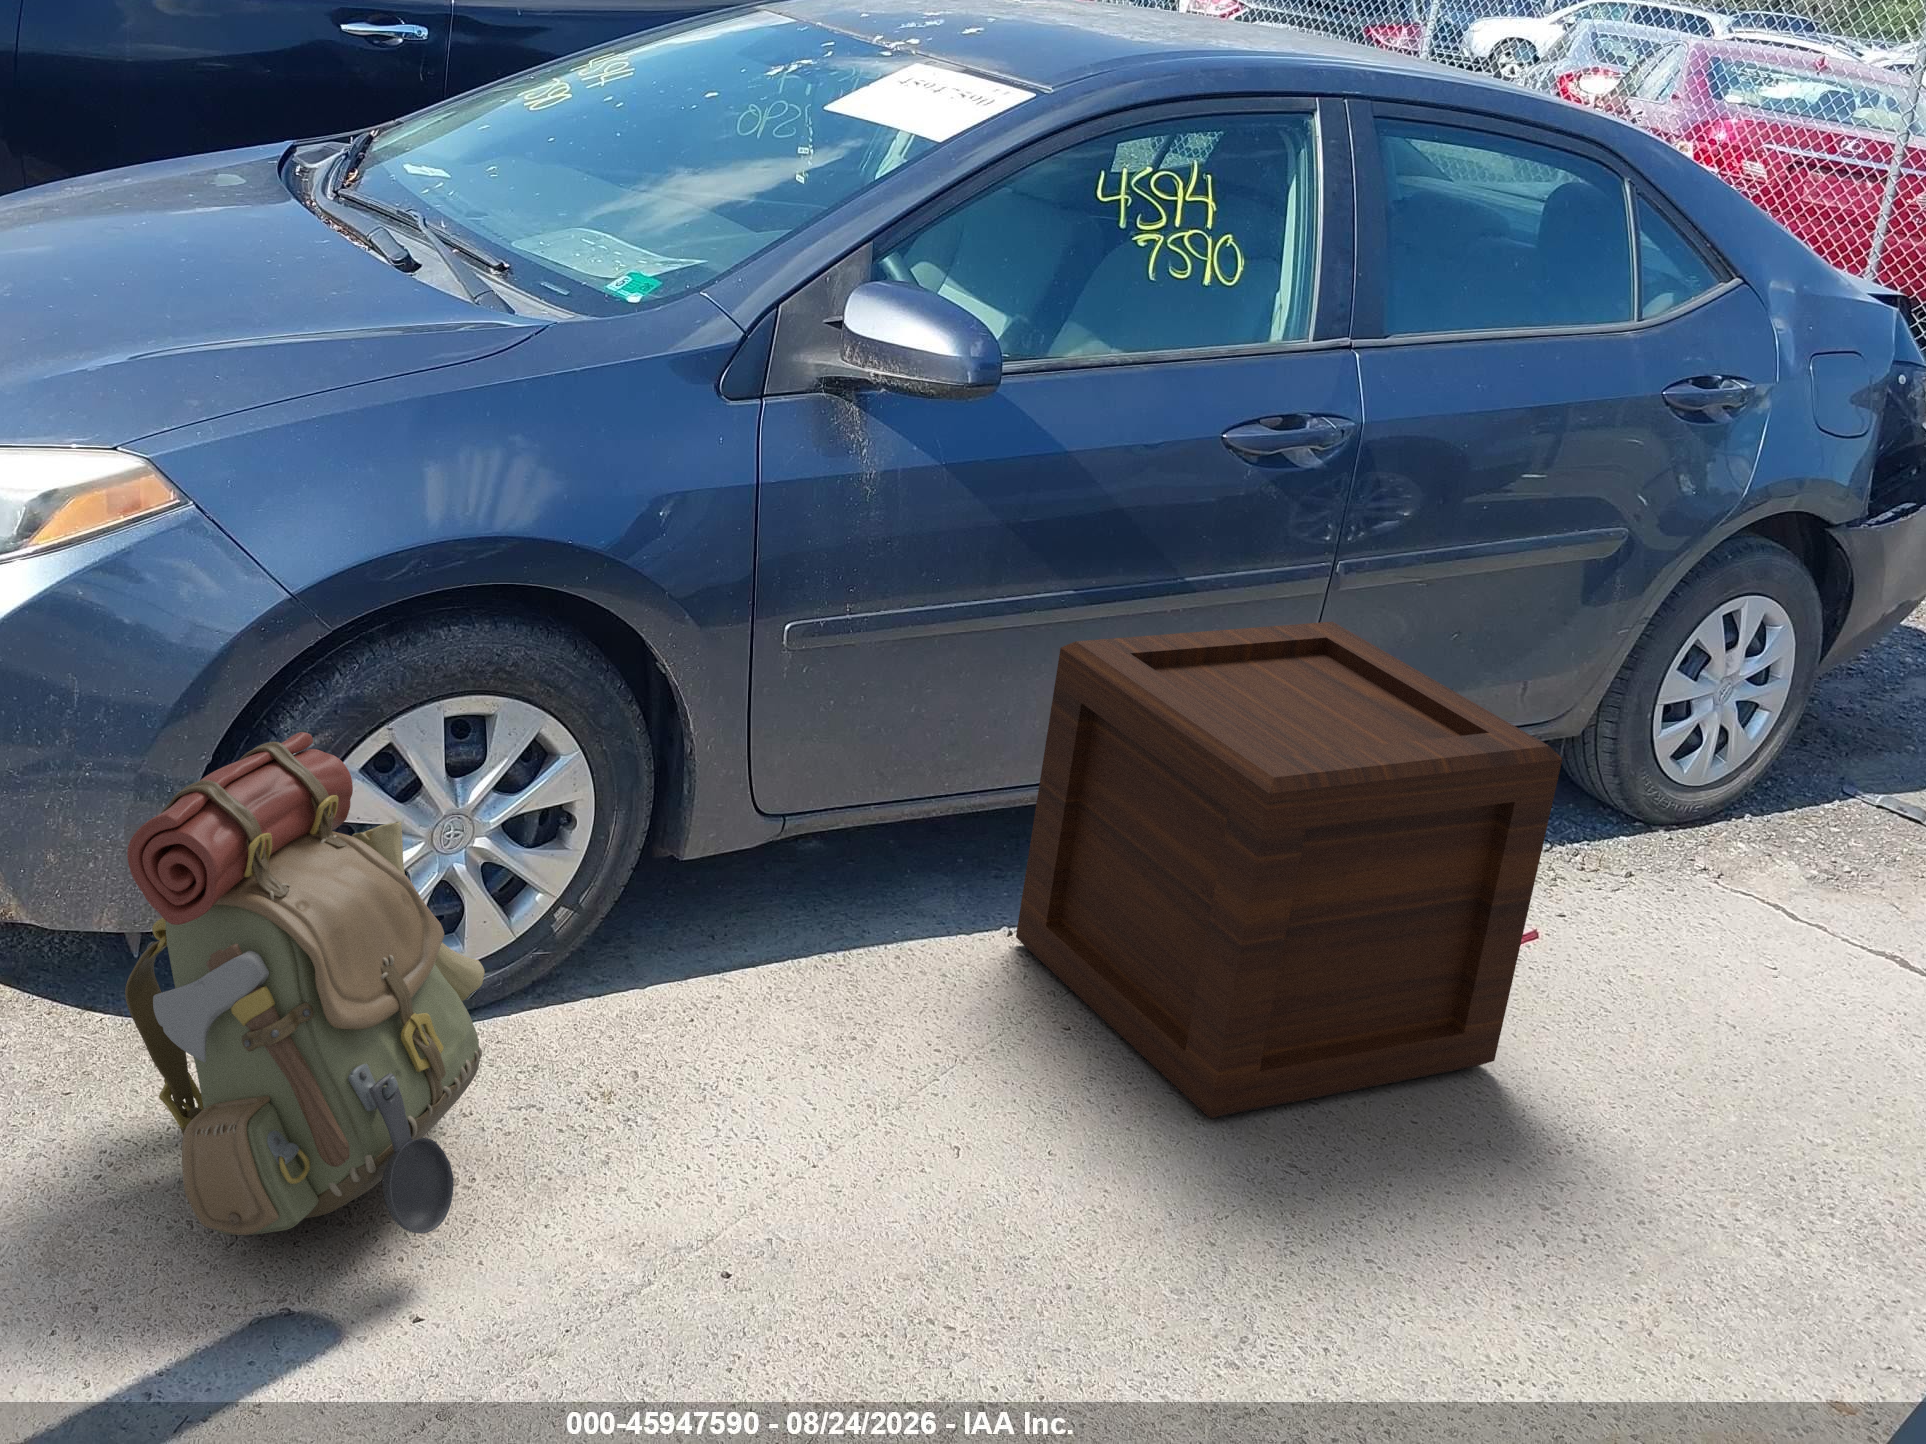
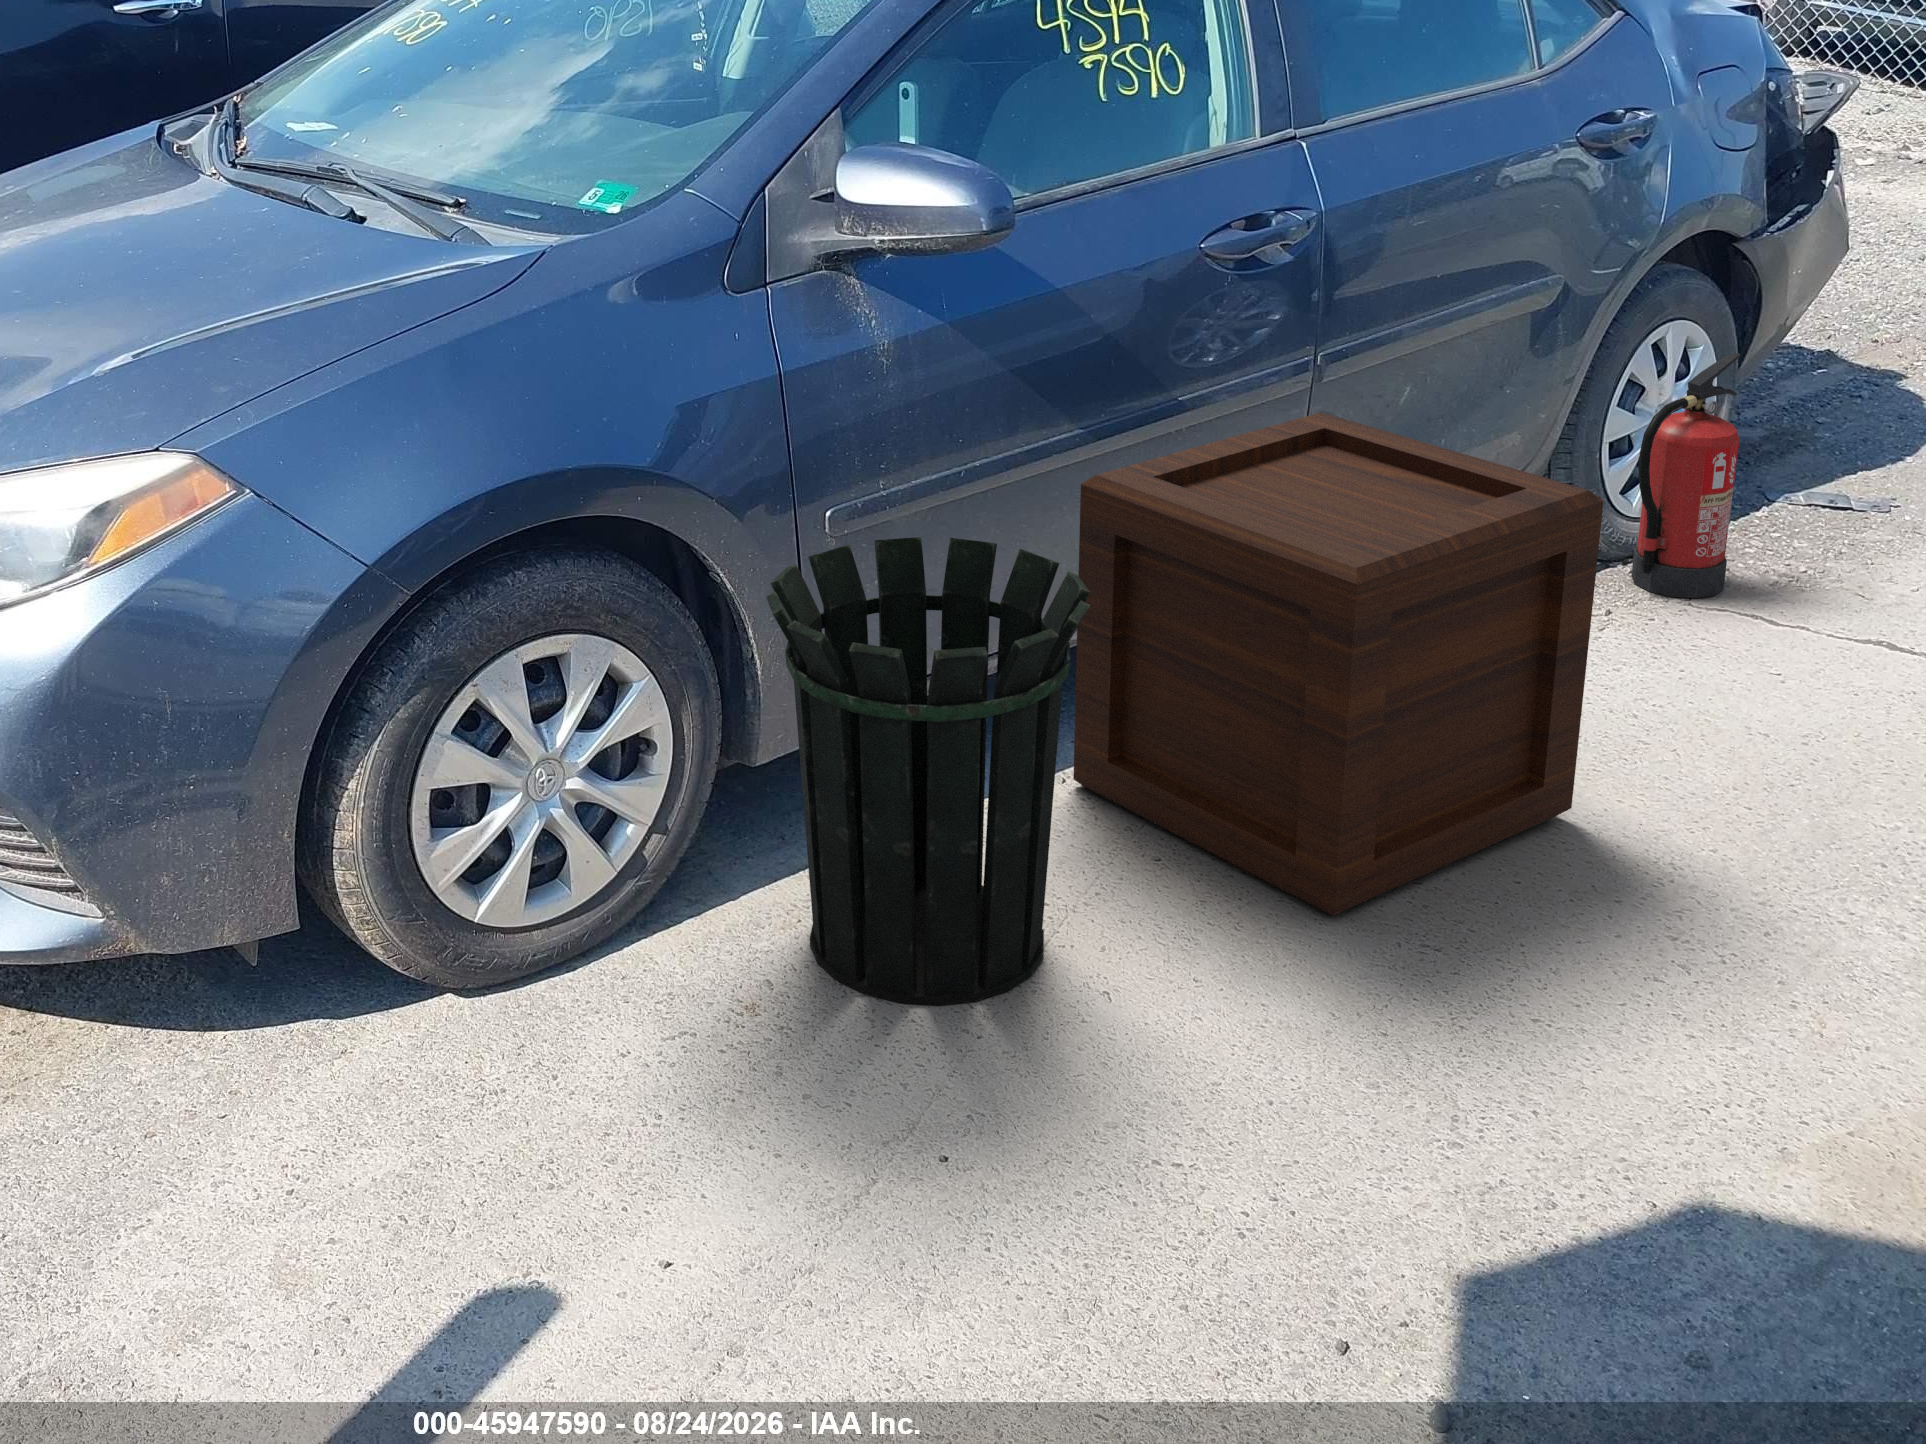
fire extinguisher: none [1671,640,1812,881] -> present [1631,353,1740,598]
waste bin: none [688,664,1002,1130] -> present [766,537,1090,1005]
backpack: present [125,732,485,1235] -> none [281,702,671,1223]

